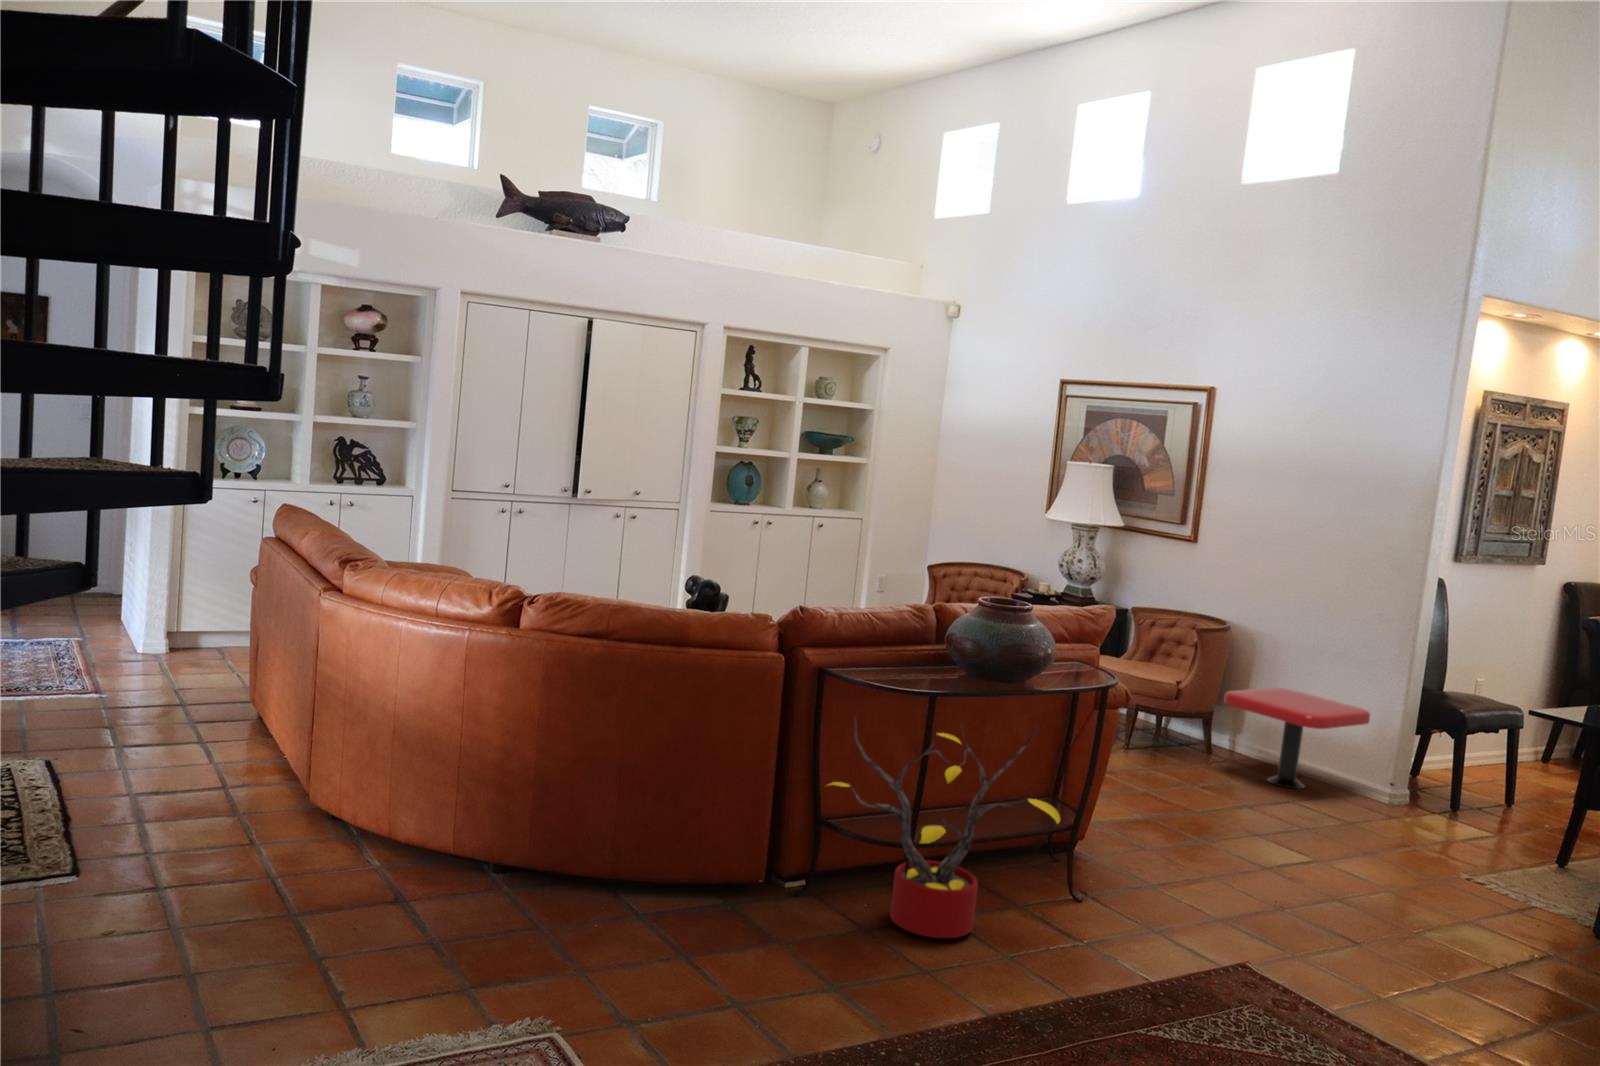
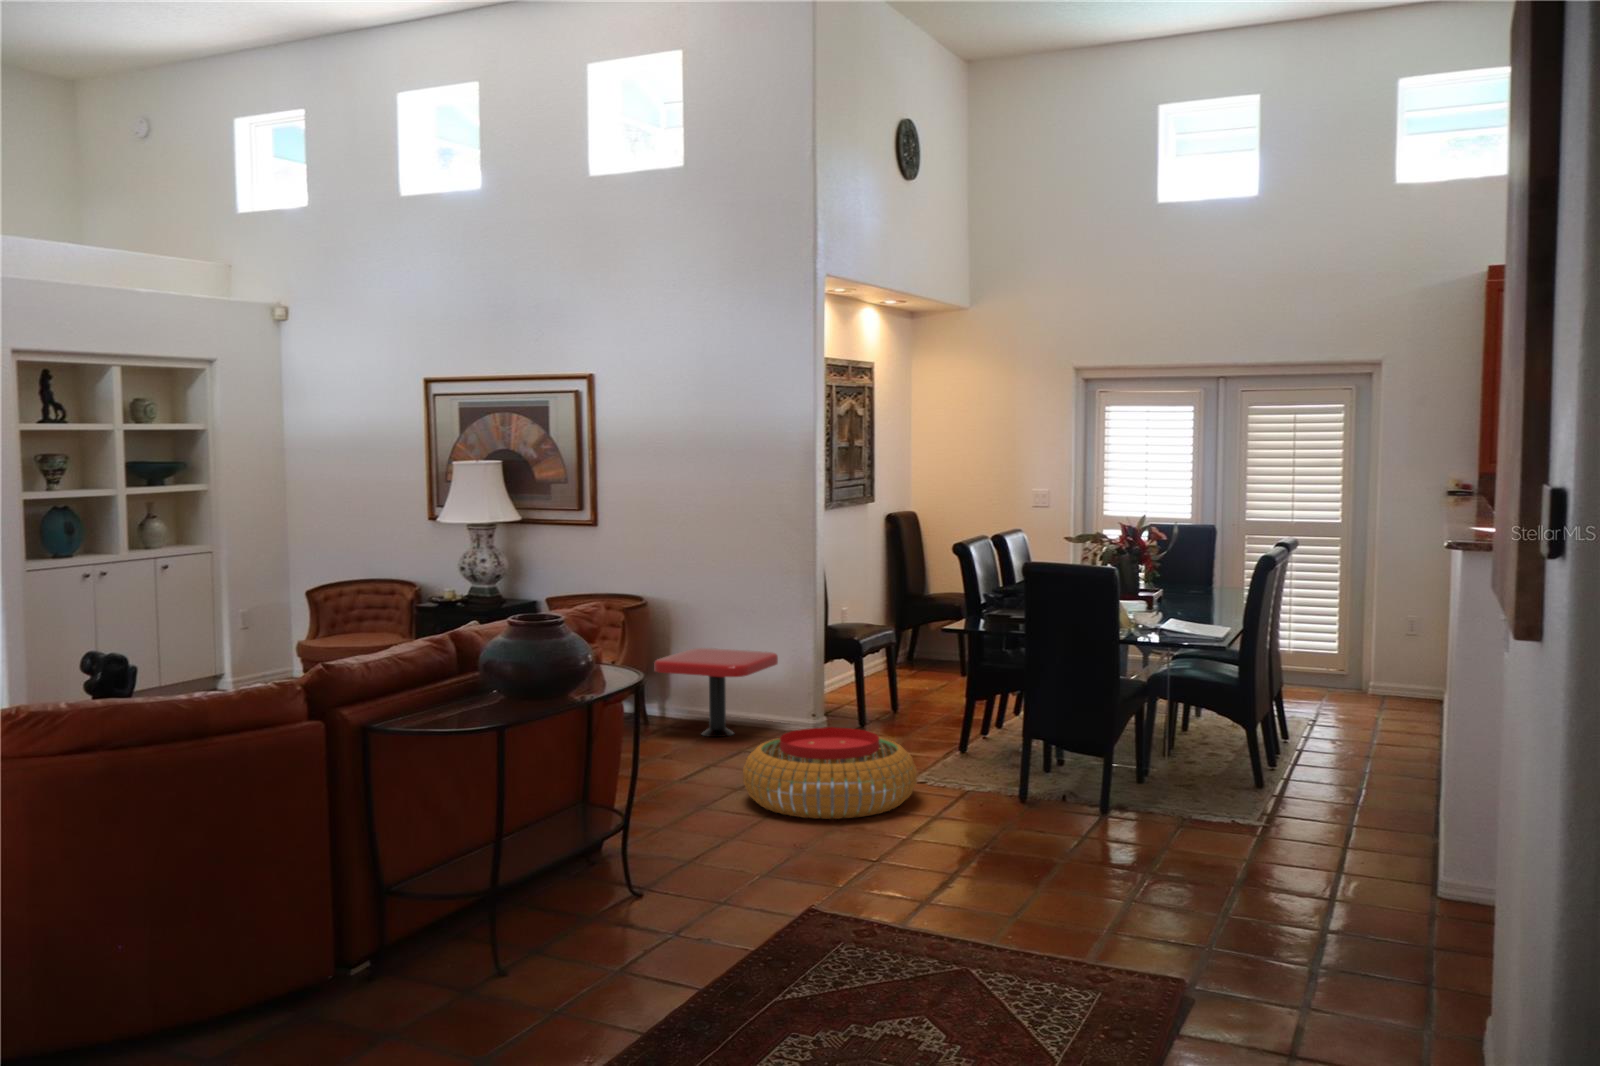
decorative plant: present [830,717,1060,938] -> none [361,714,594,936]
pouf: none [1274,803,1495,926] -> present [743,727,917,819]

